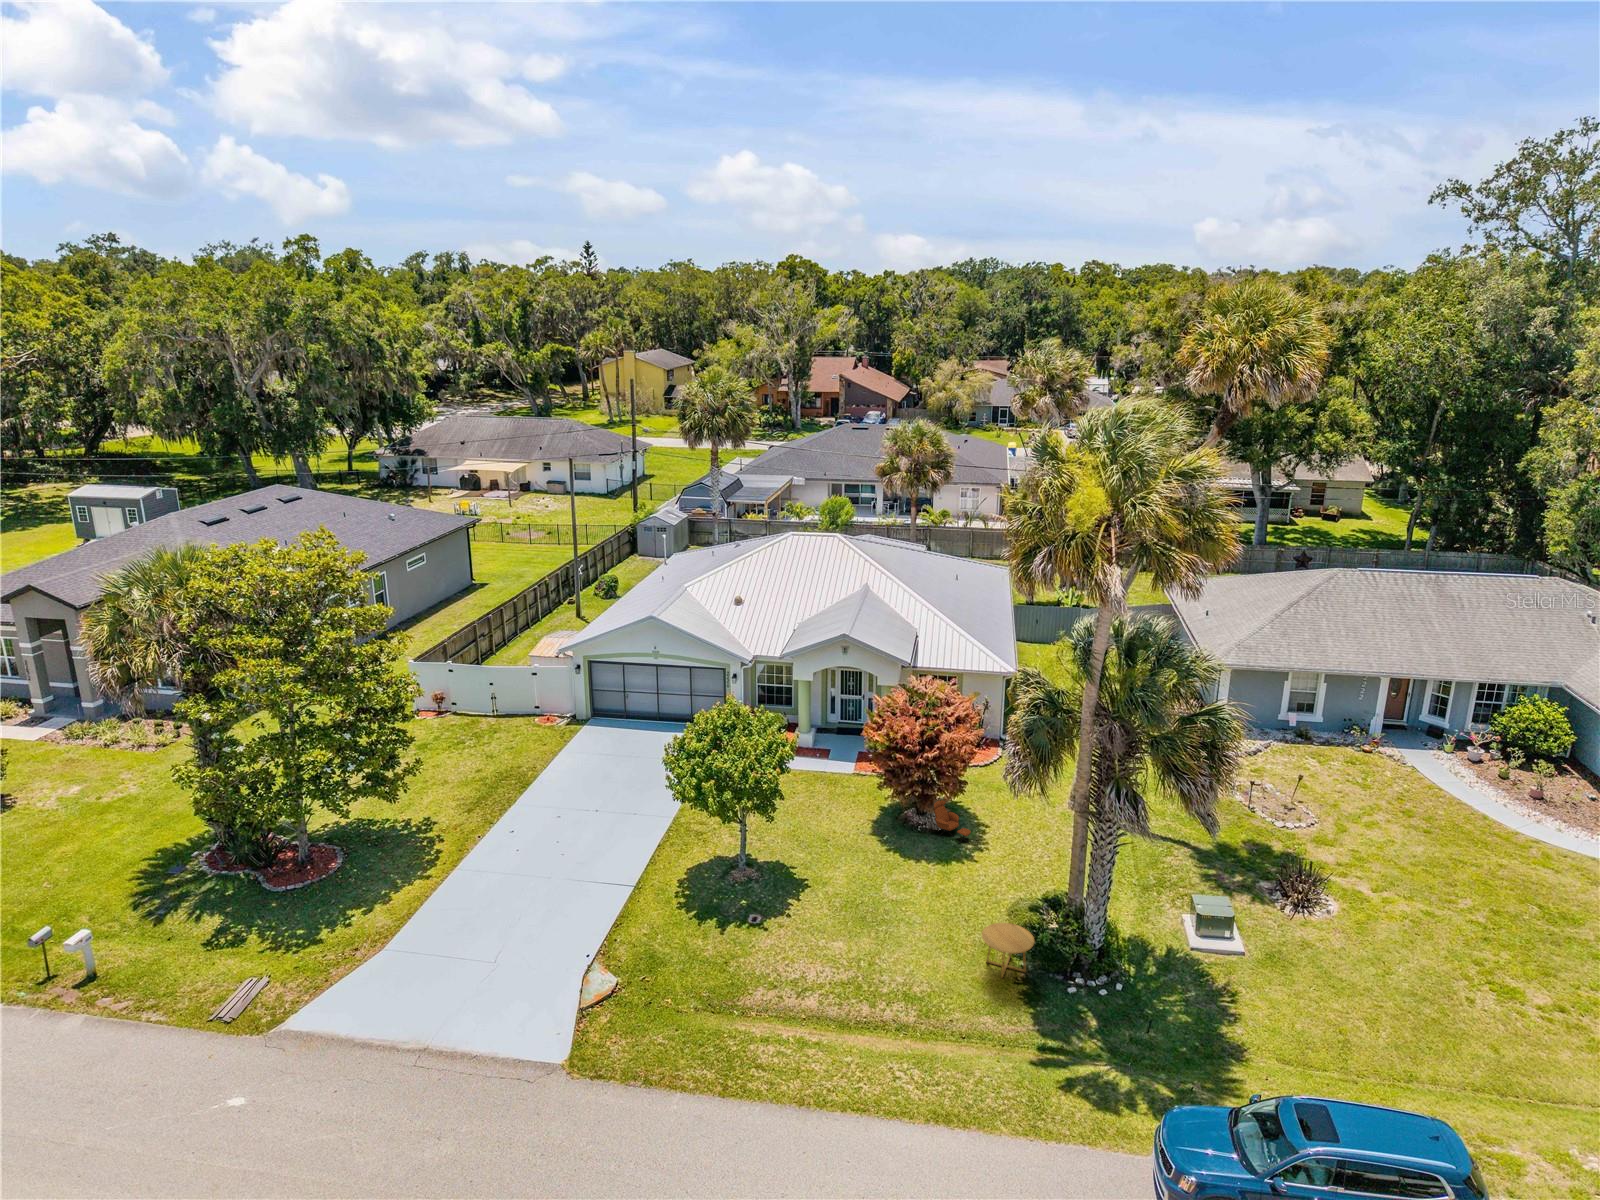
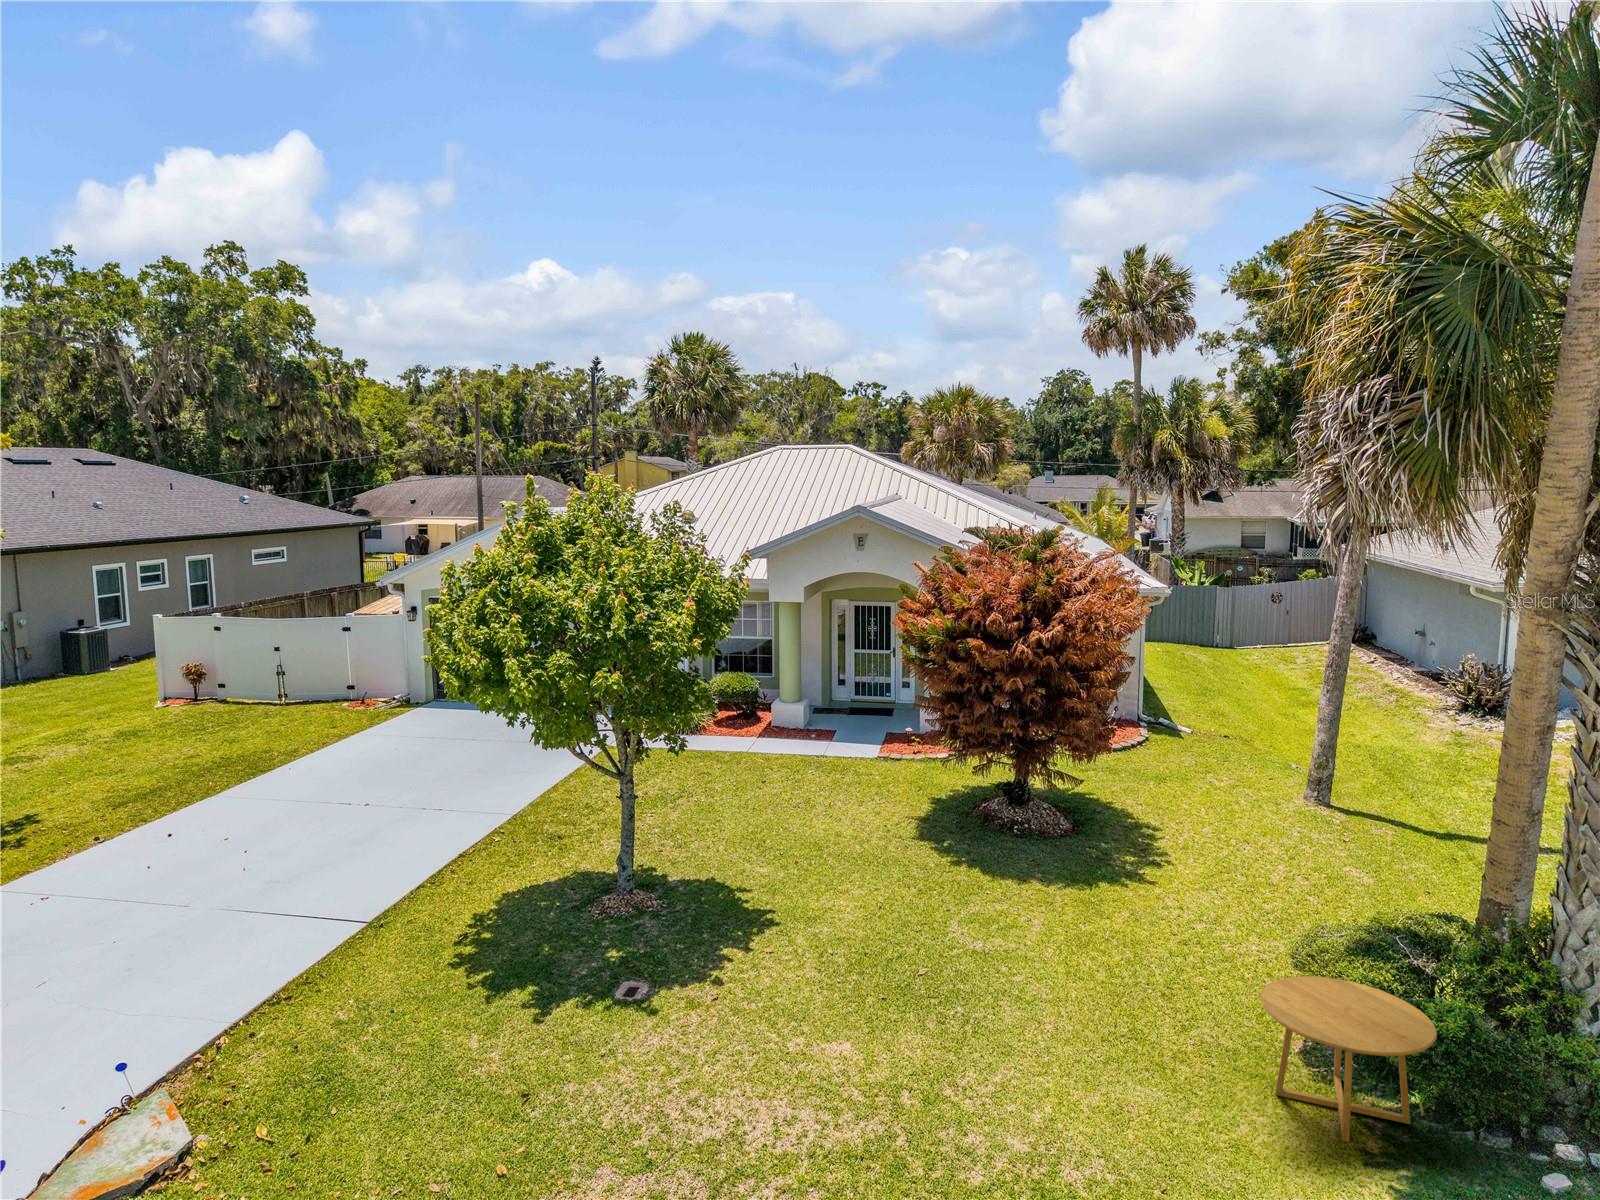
lounge chair: present [934,800,971,843] -> none [1045,769,1130,853]

